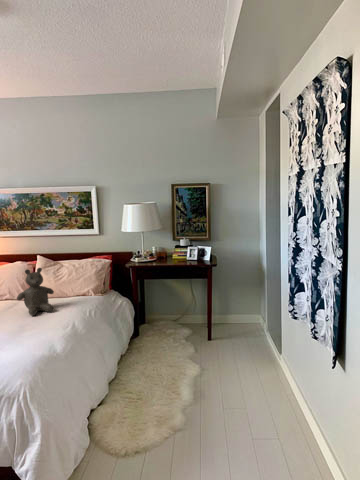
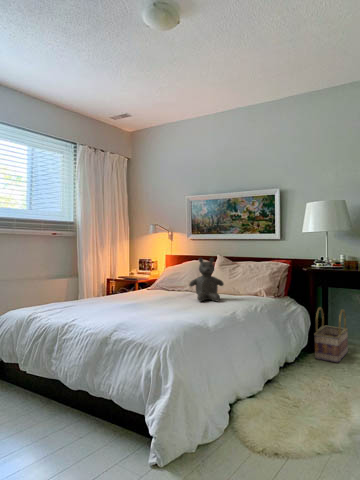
basket: none [138,295,162,341] -> present [314,307,348,363]

